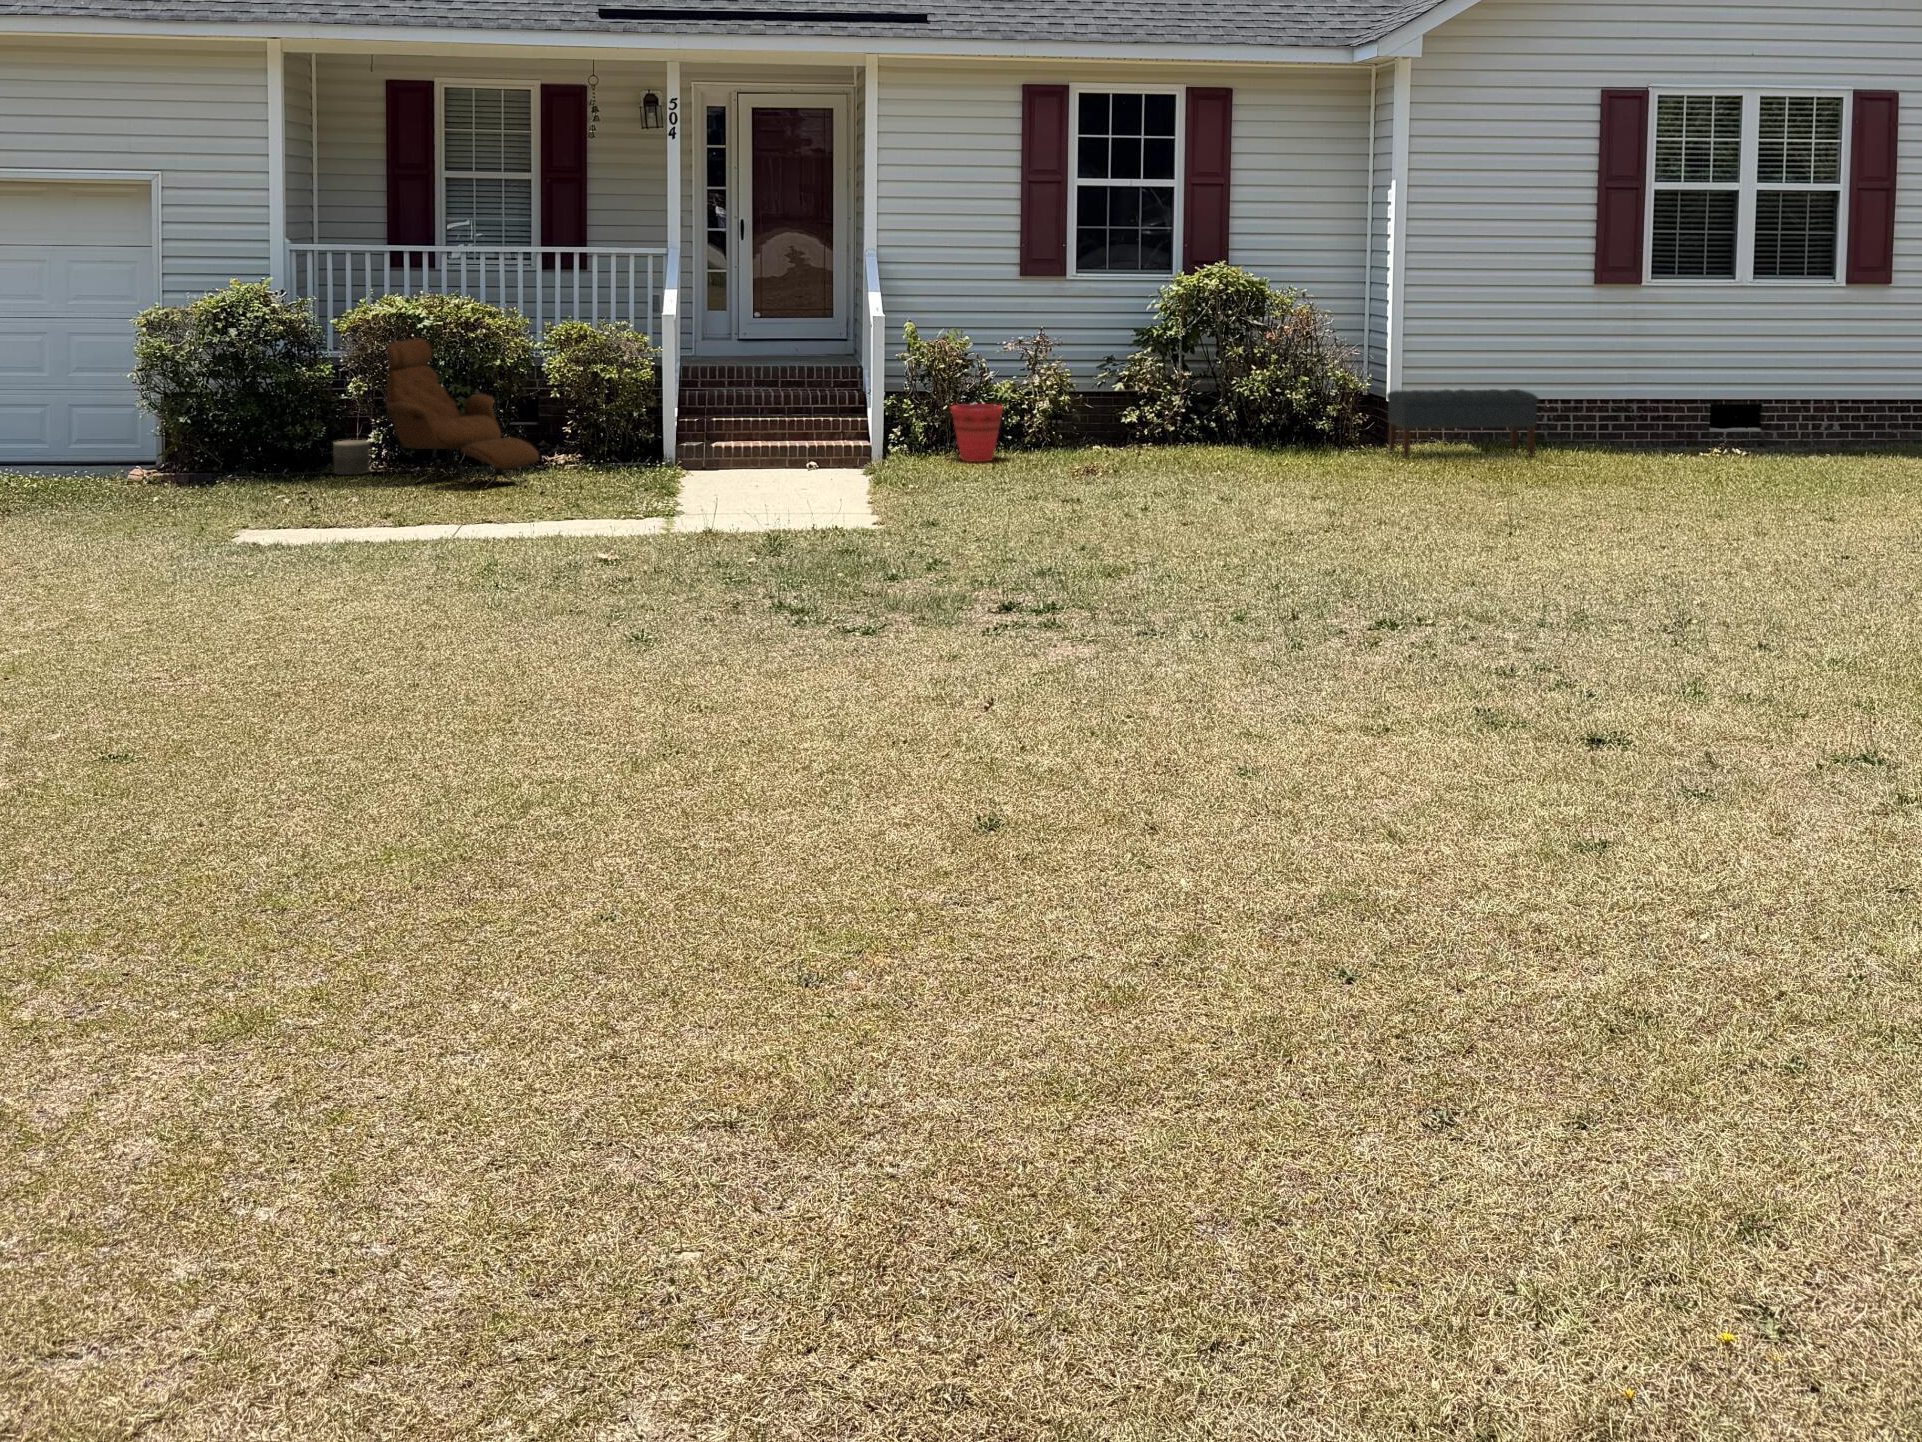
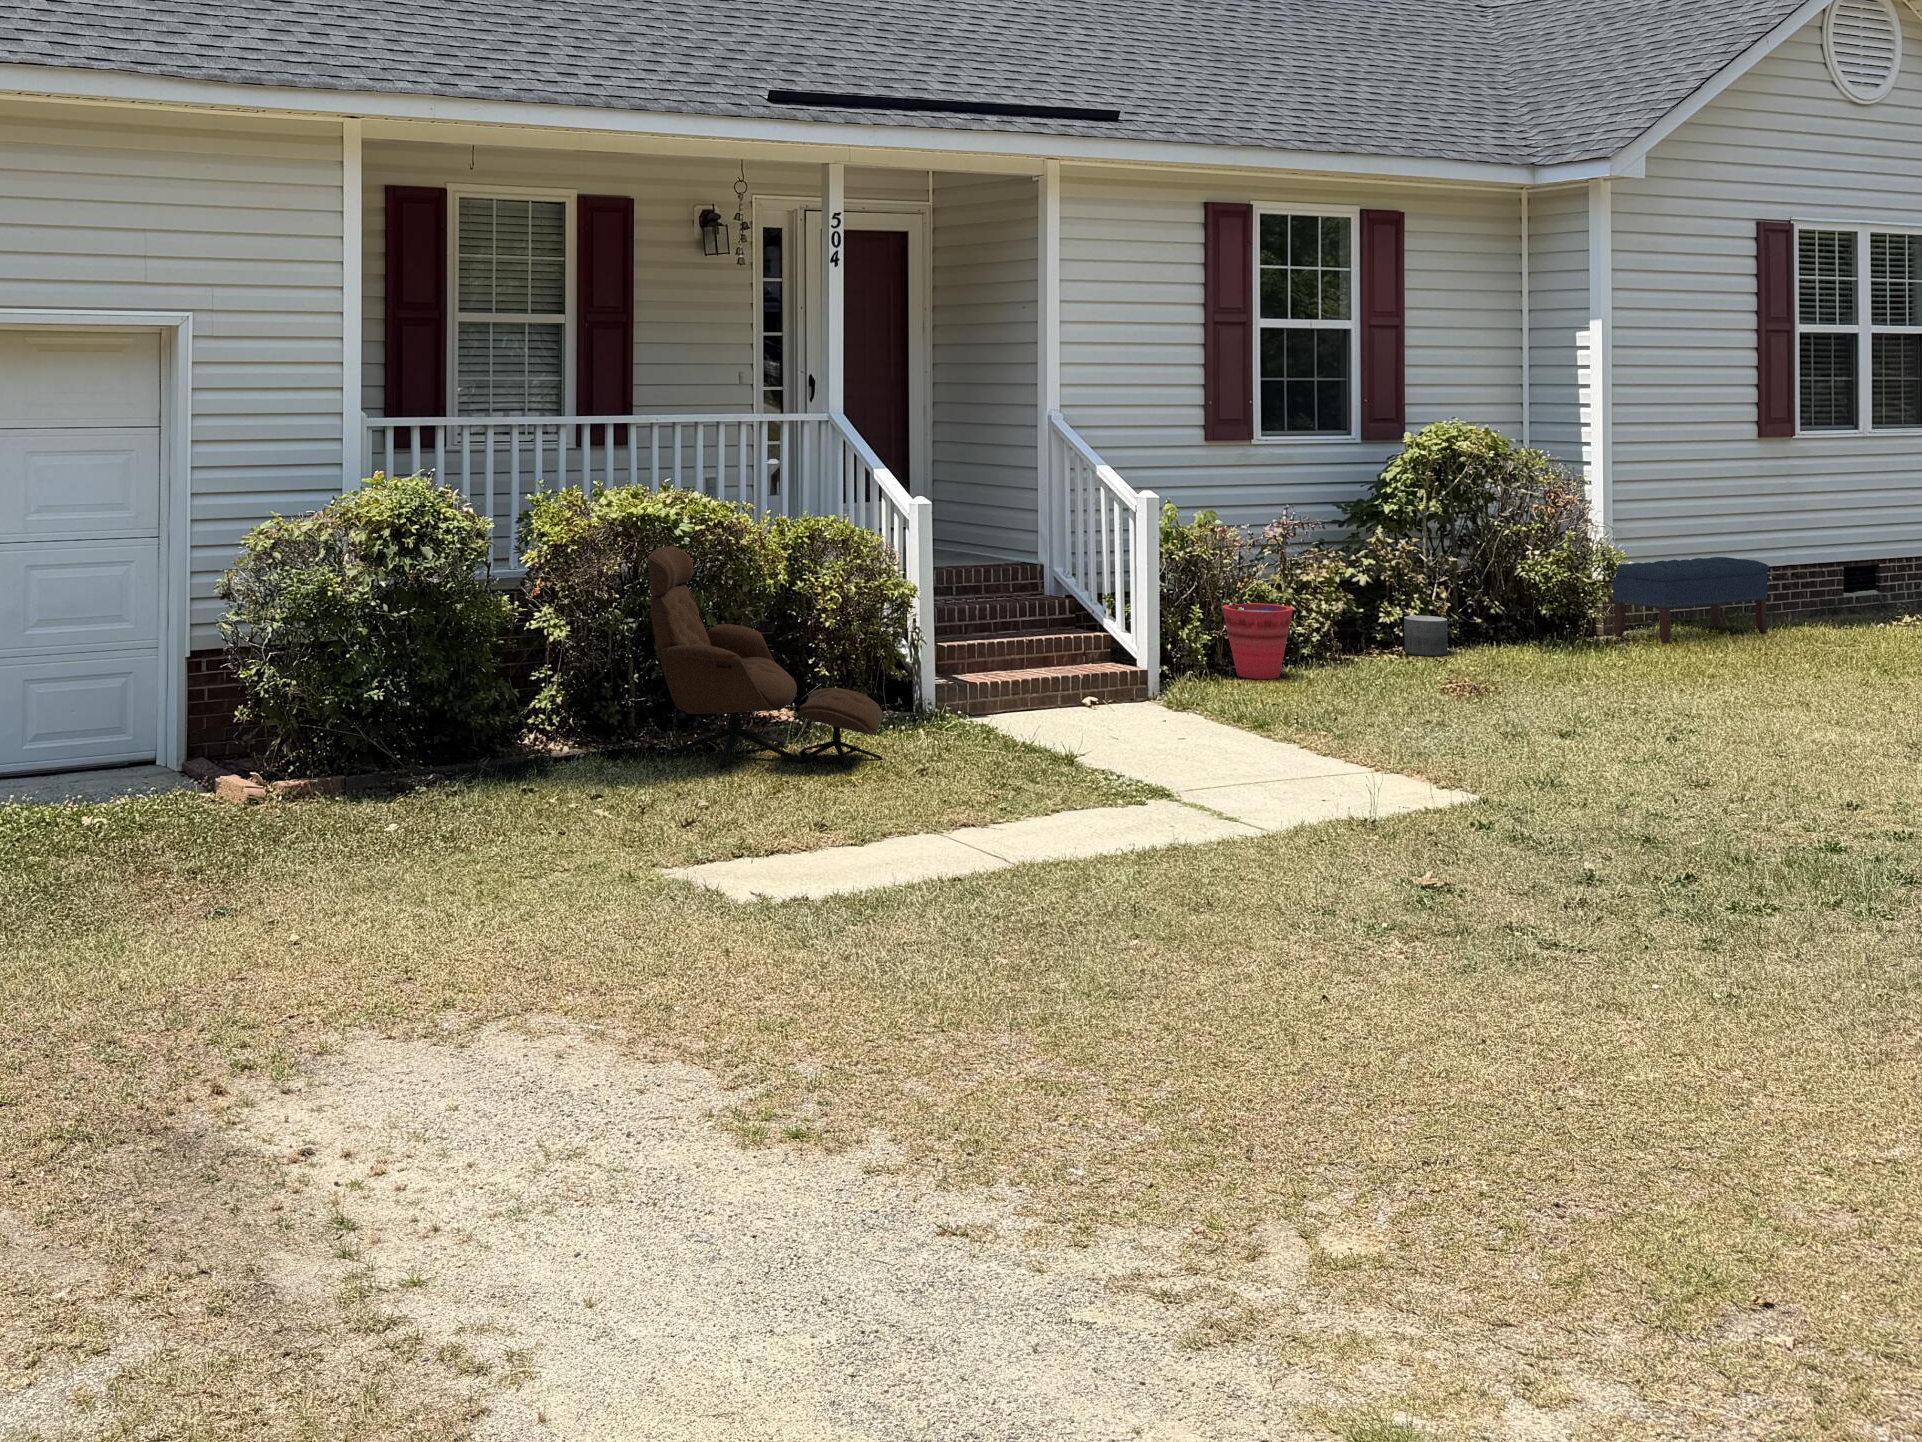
planter: present [333,440,370,475] -> present [1404,616,1448,656]

